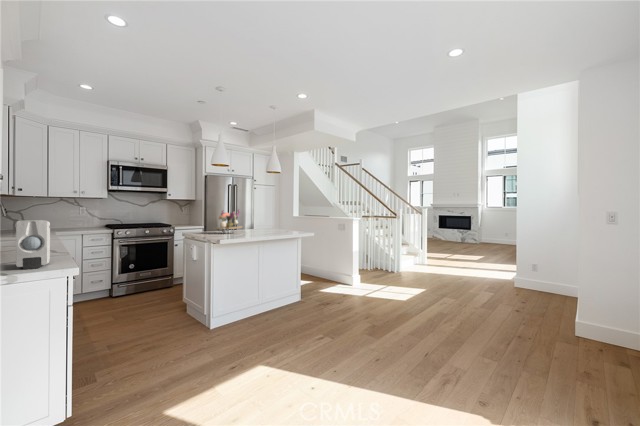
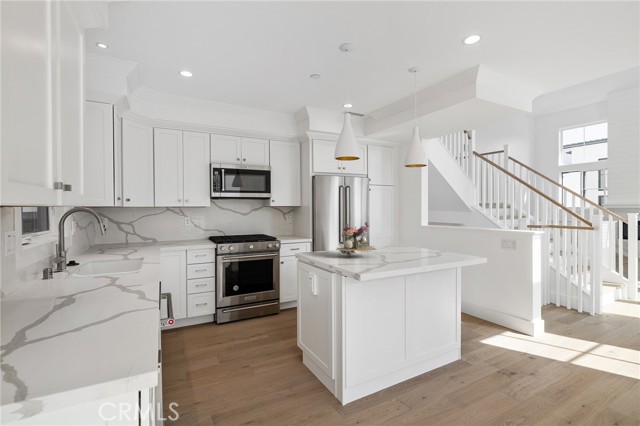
soap dispenser: present [16,220,50,269] -> none [35,277,109,389]

